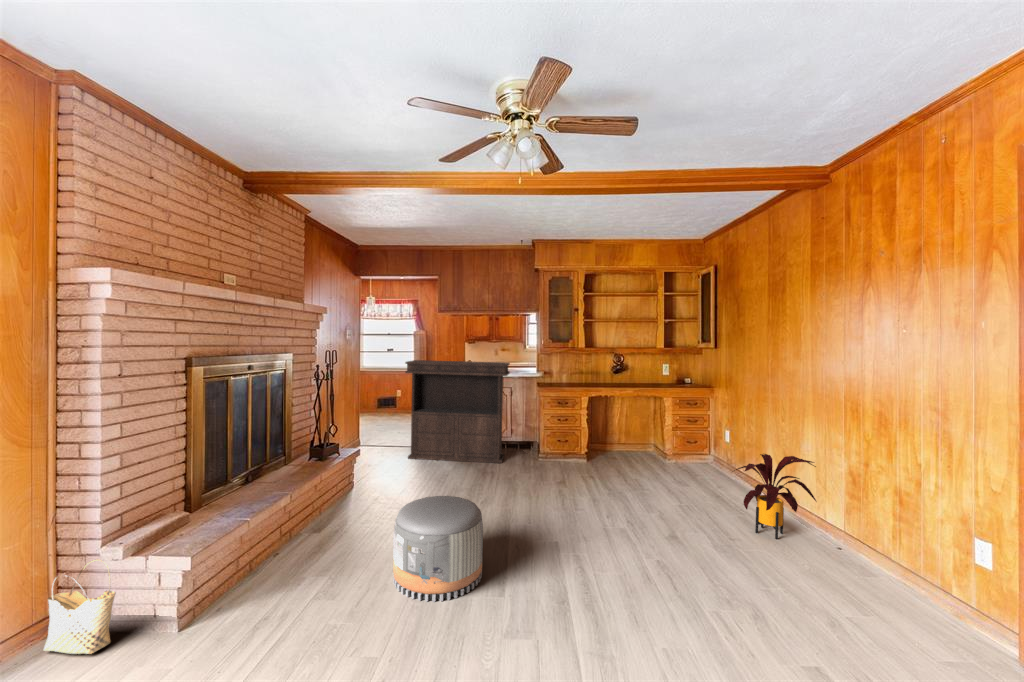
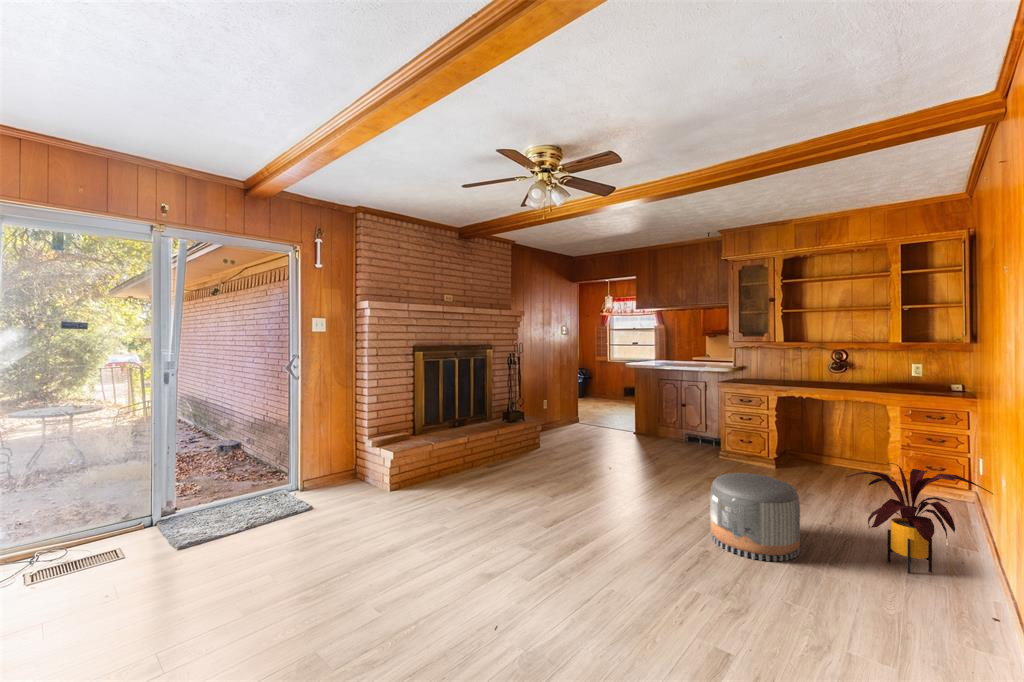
console table: present [405,360,510,463] -> none [593,355,690,455]
pouf: present [393,496,483,601] -> present [710,473,800,561]
woven basket: present [43,559,116,654] -> none [346,445,368,488]

